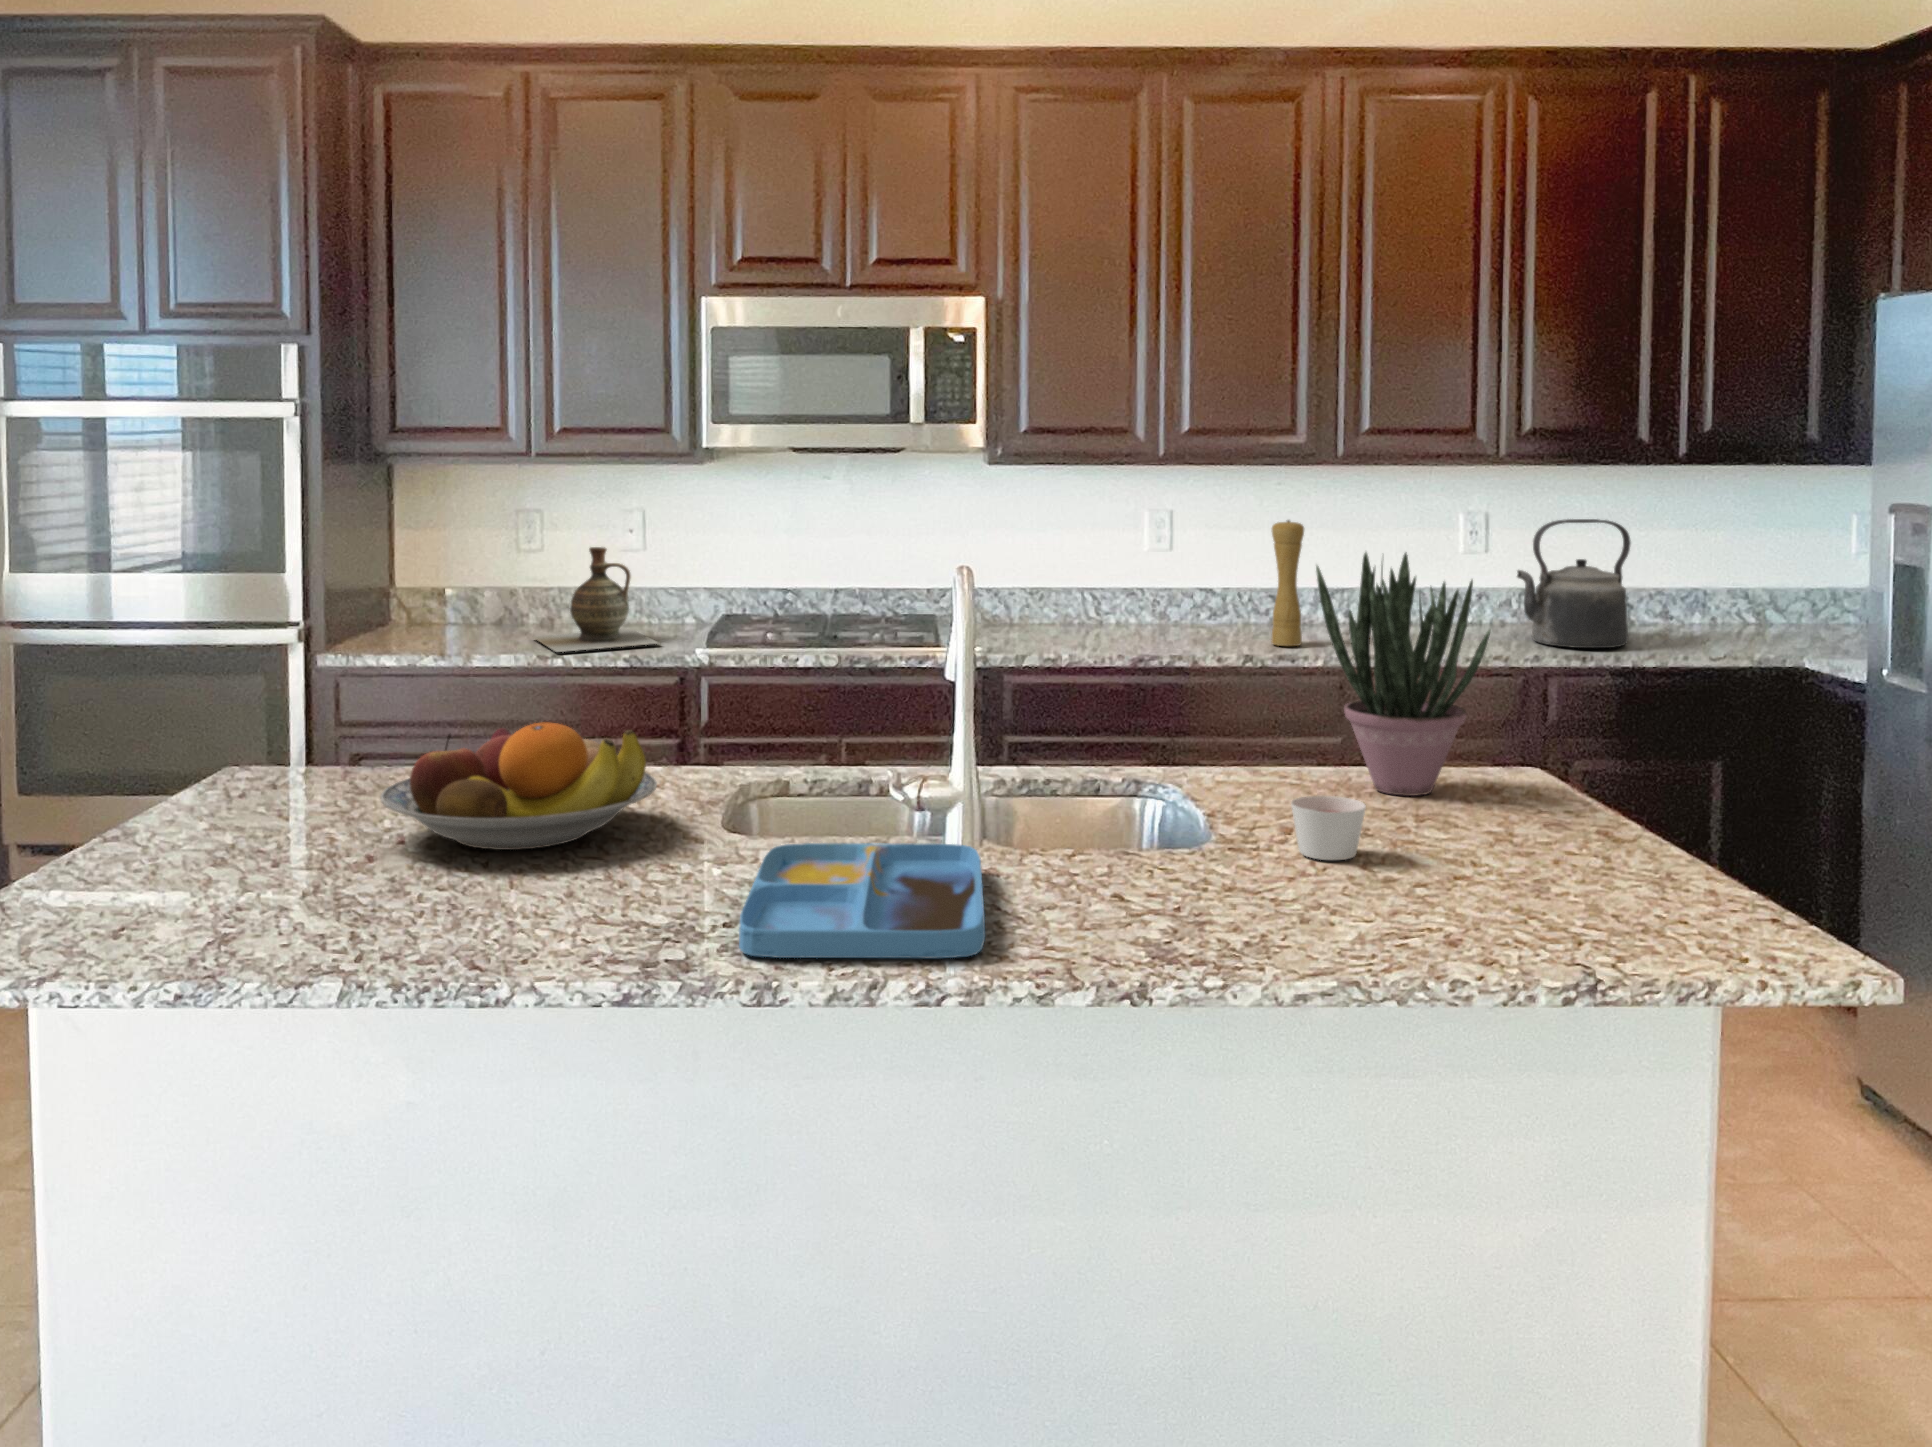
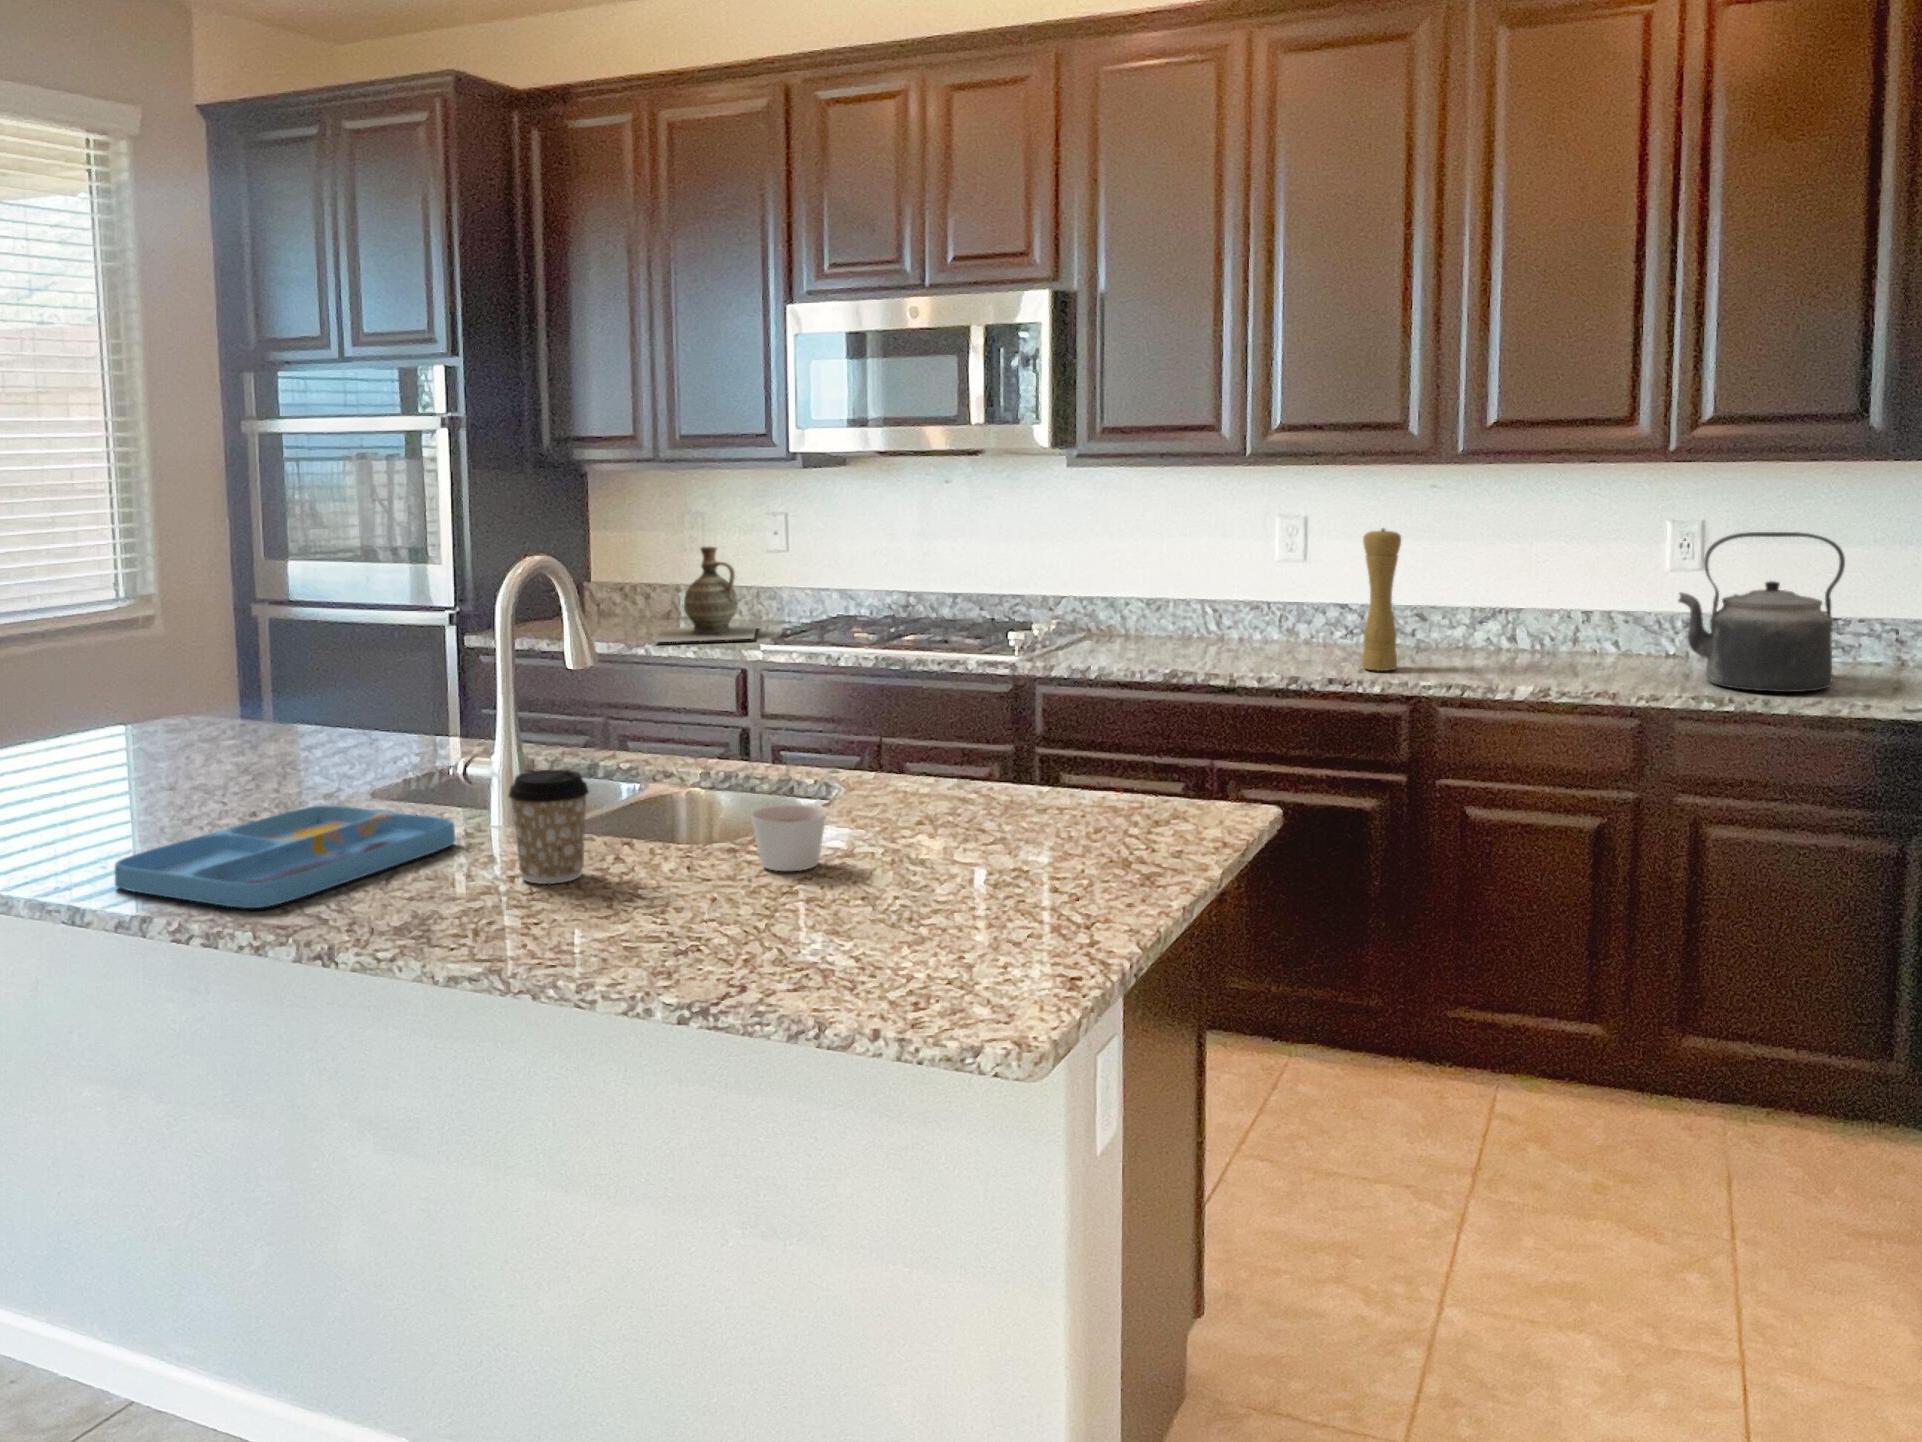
potted plant: present [1316,552,1491,796] -> none [963,556,1113,823]
fruit bowl: present [380,723,657,850] -> none [101,688,344,793]
coffee cup: none [1114,779,1197,897] -> present [509,770,589,884]

